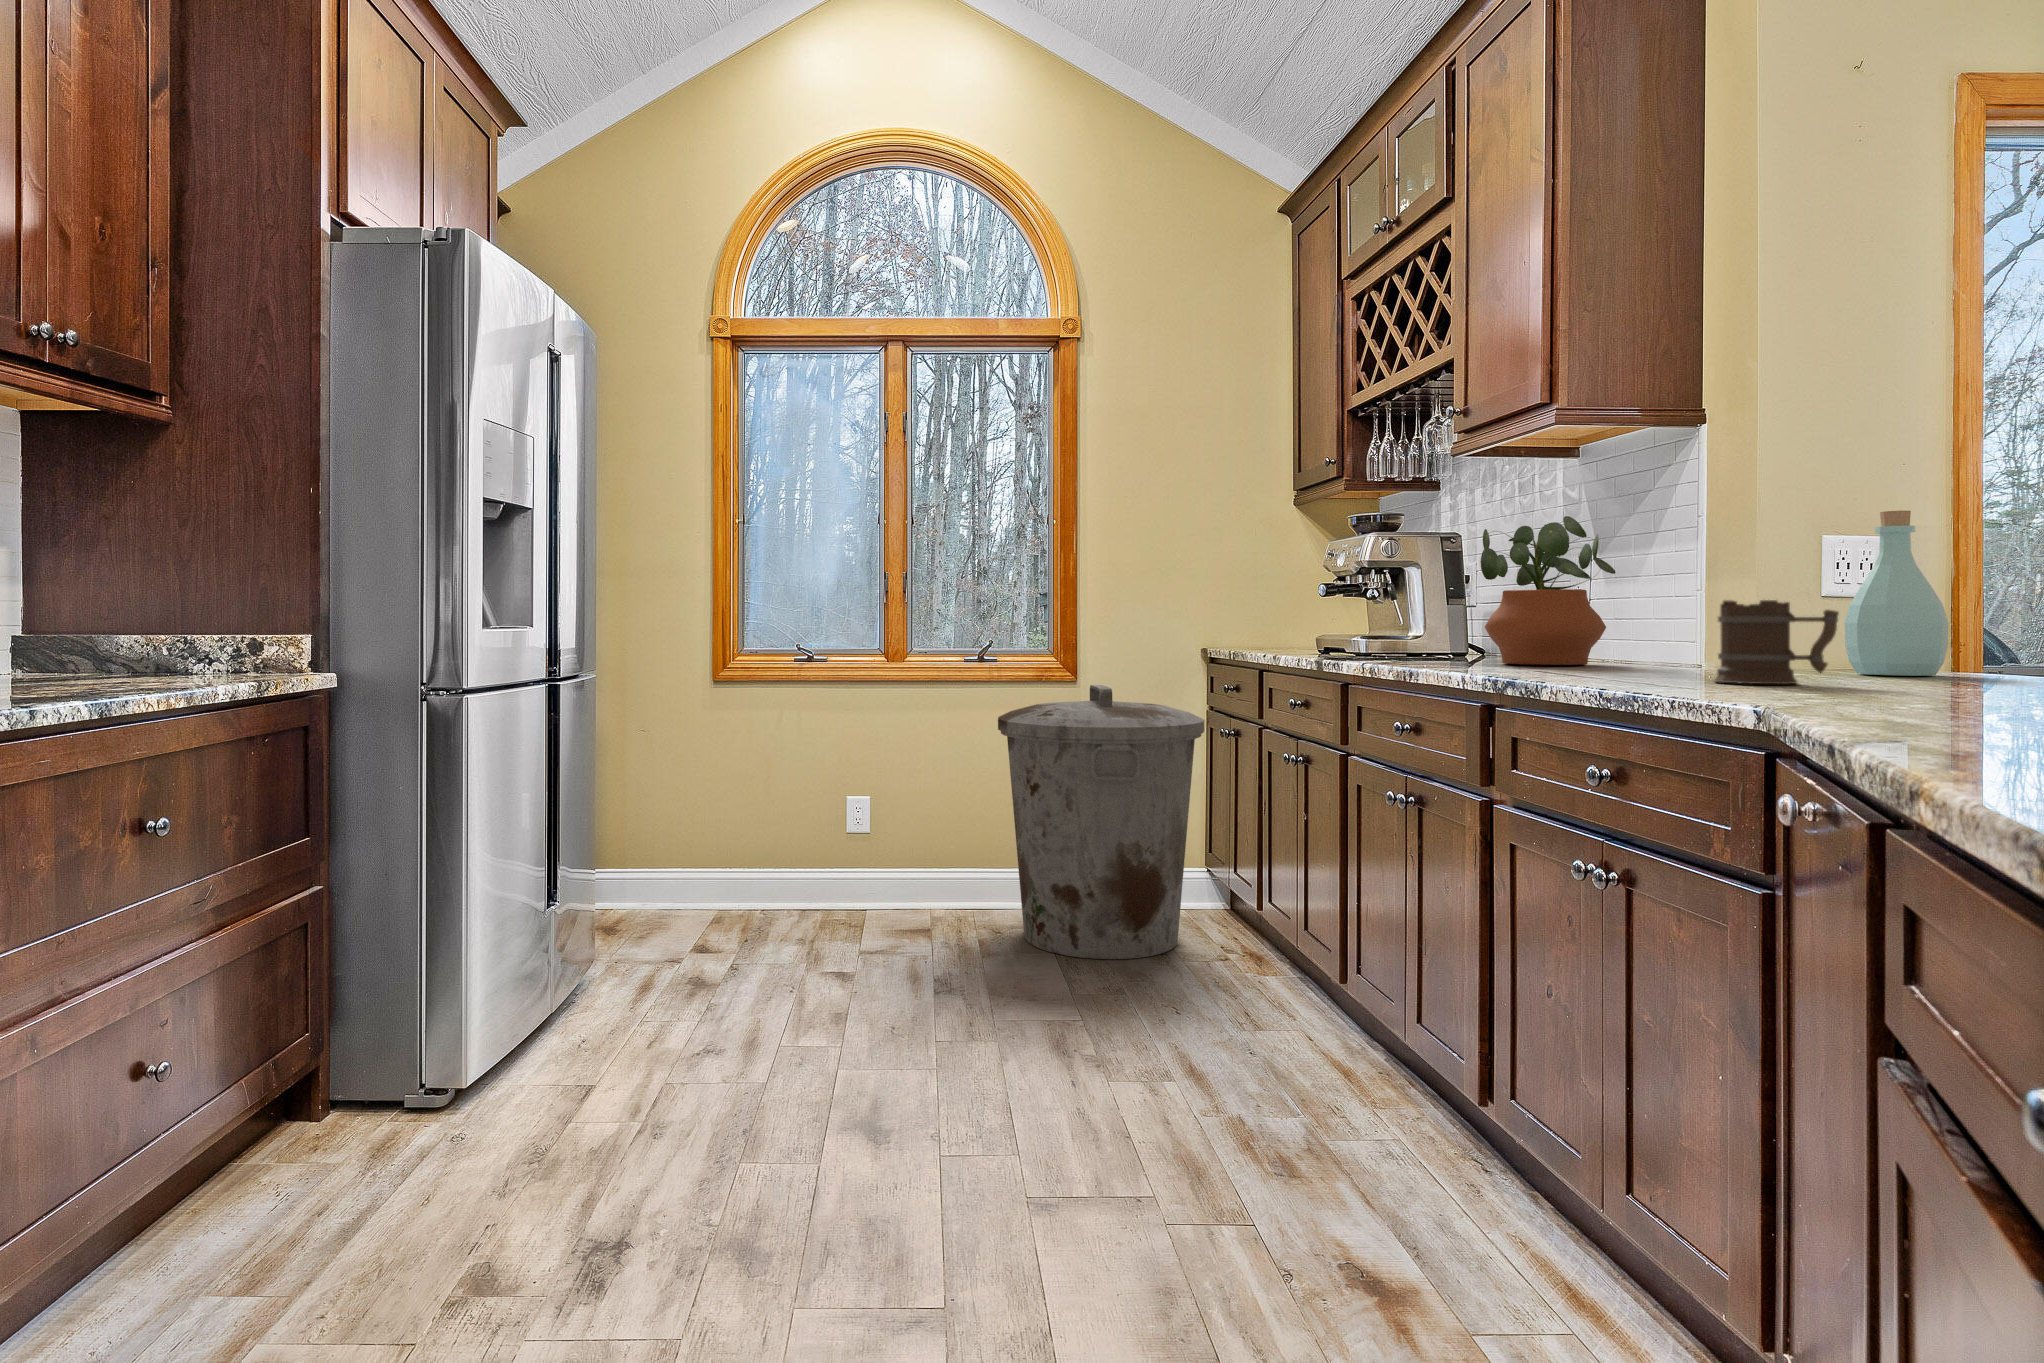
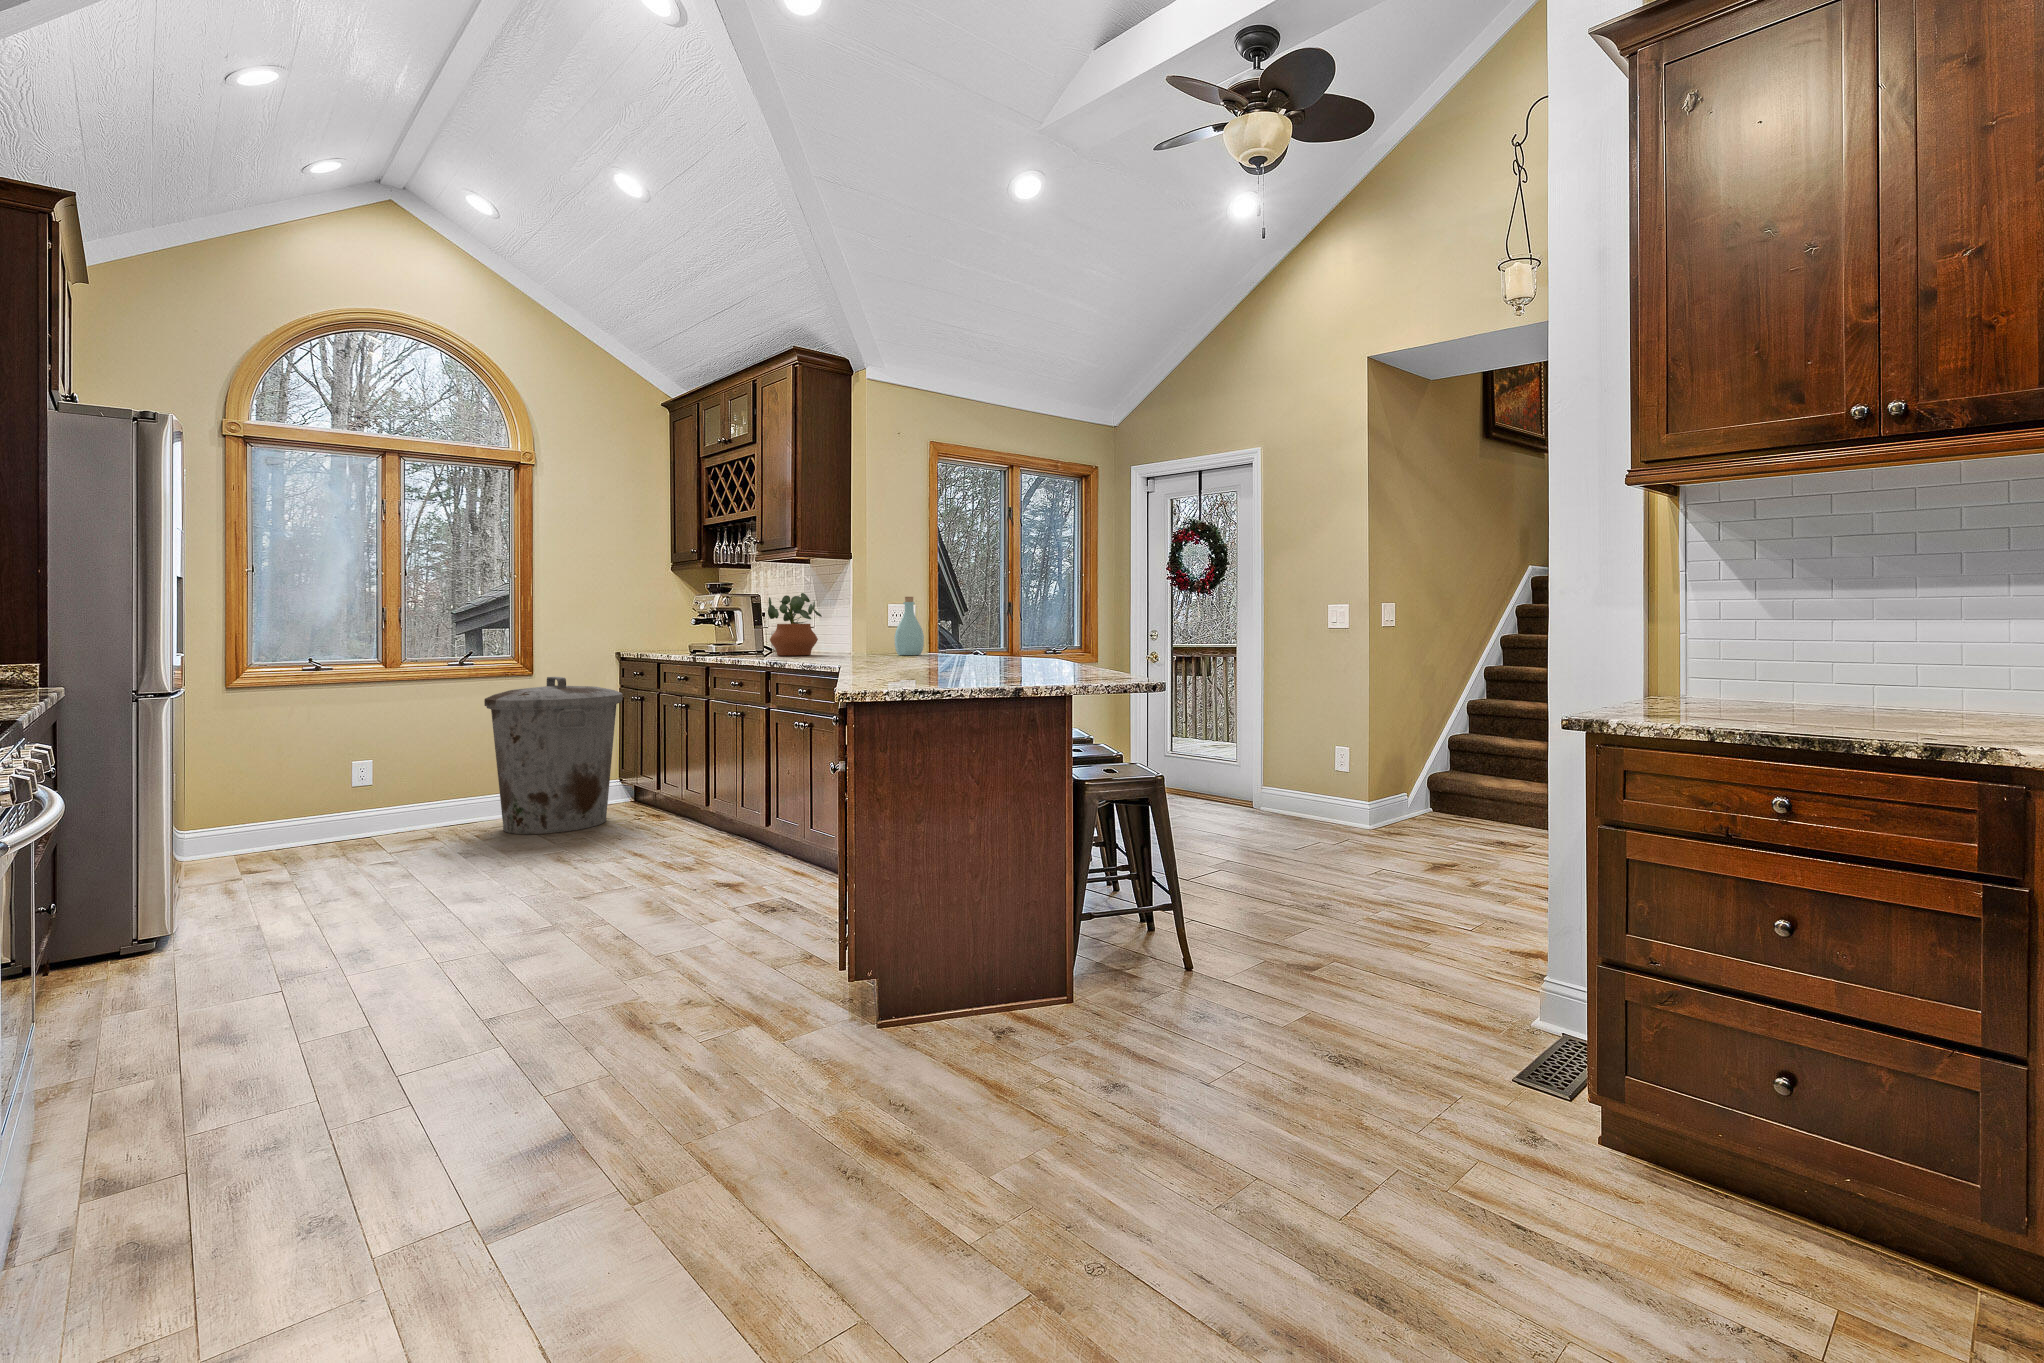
mug: present [1714,600,1839,684] -> none [847,629,884,659]

